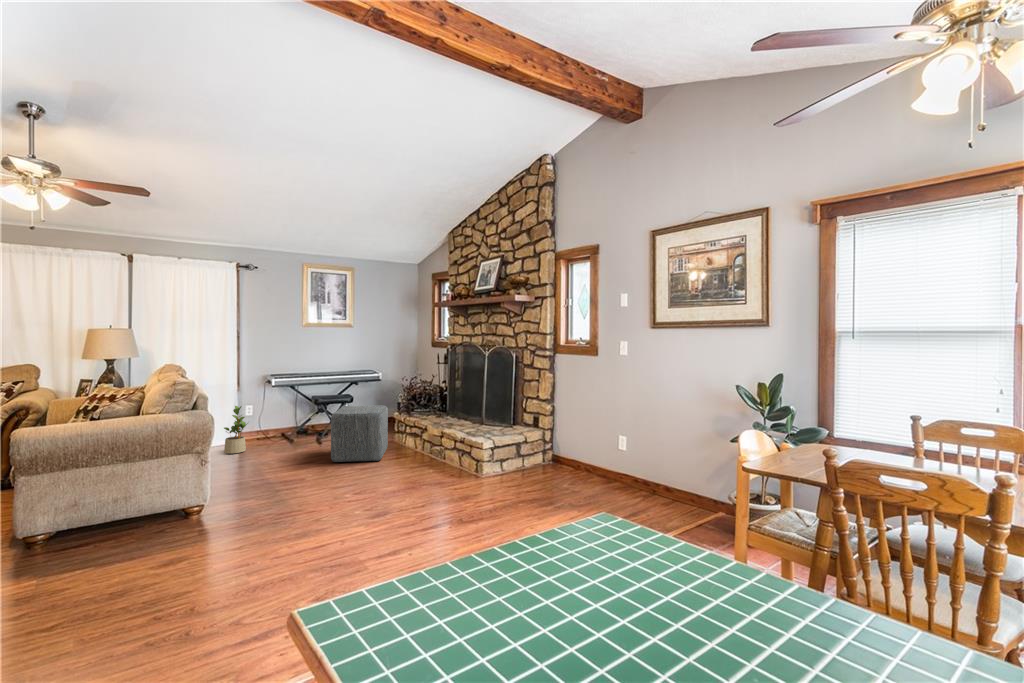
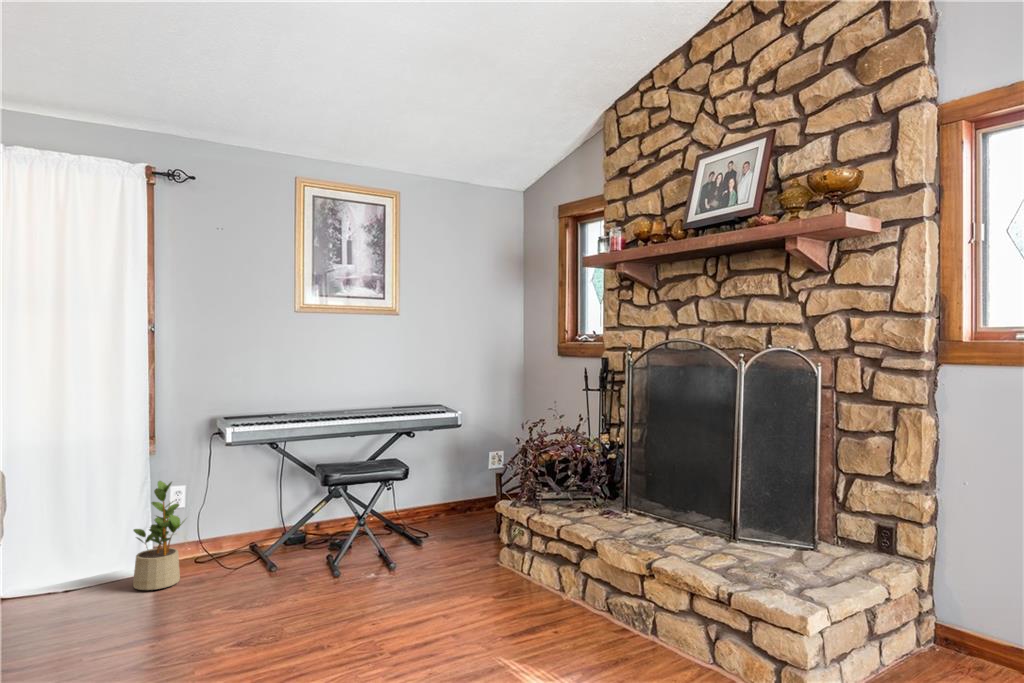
ottoman: present [331,405,388,462] -> none [370,487,494,631]

